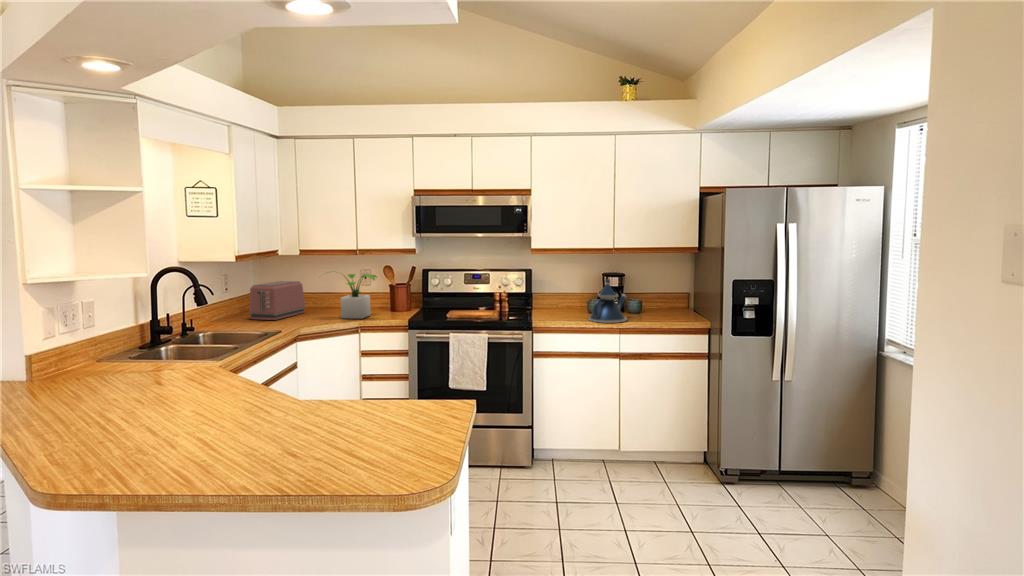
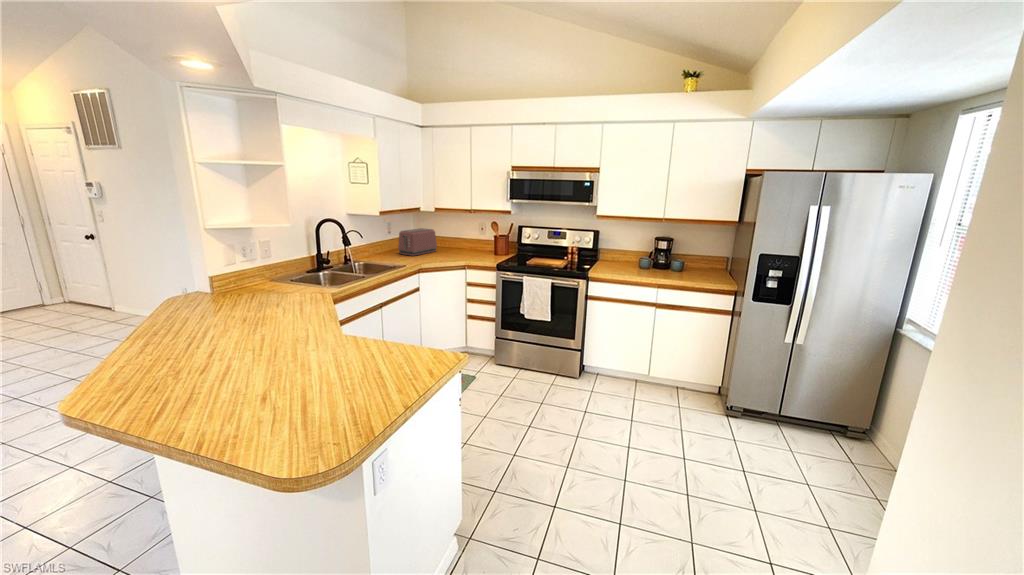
potted plant: present [341,274,377,319] -> none [443,224,484,259]
teapot: present [589,279,627,323] -> none [635,243,669,279]

